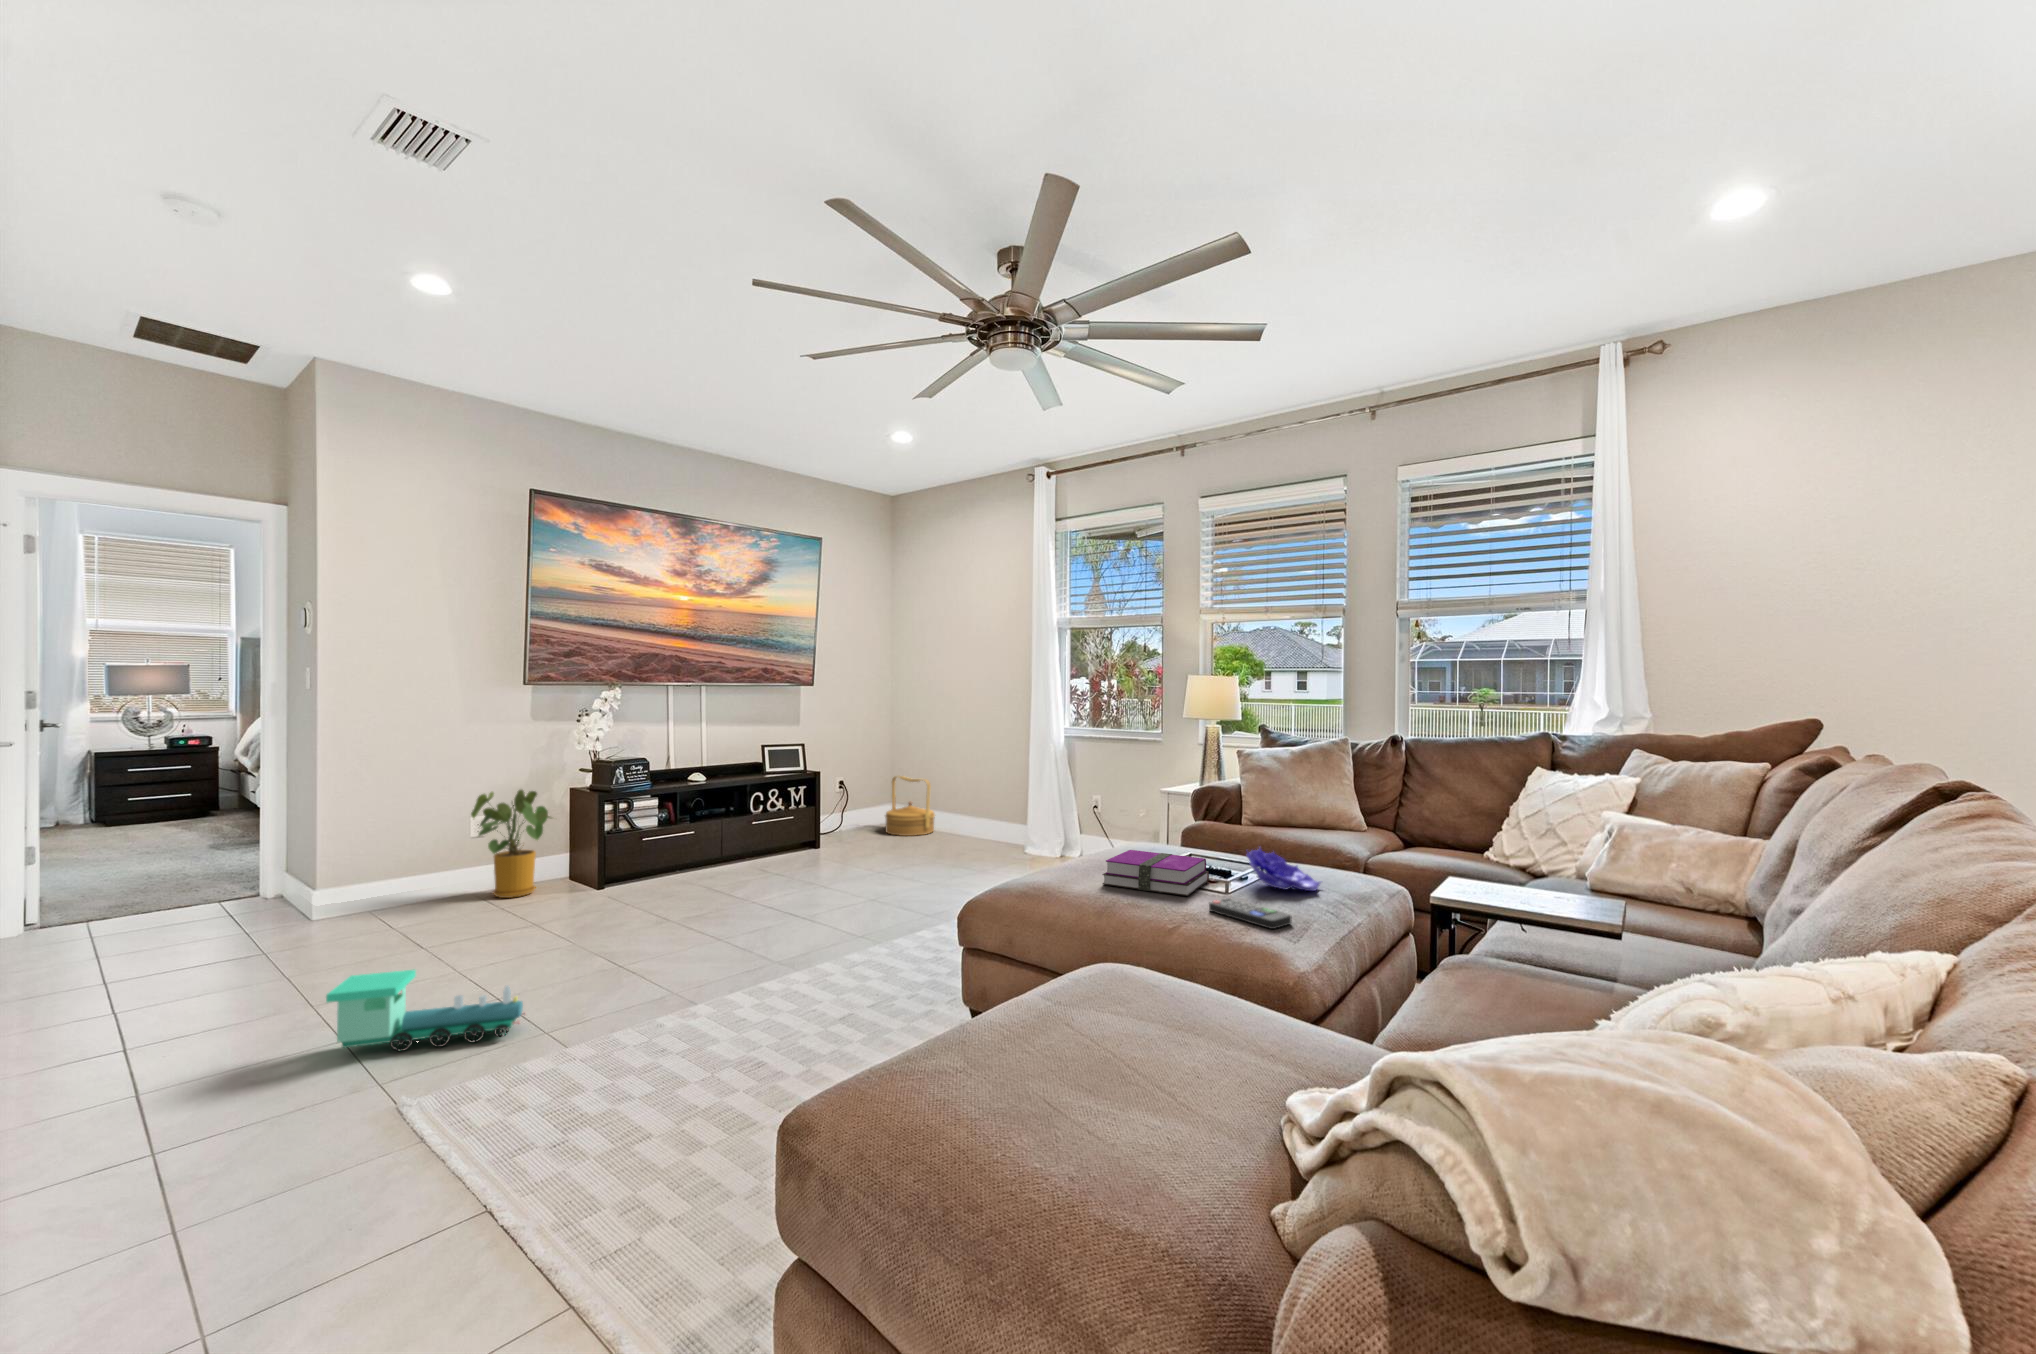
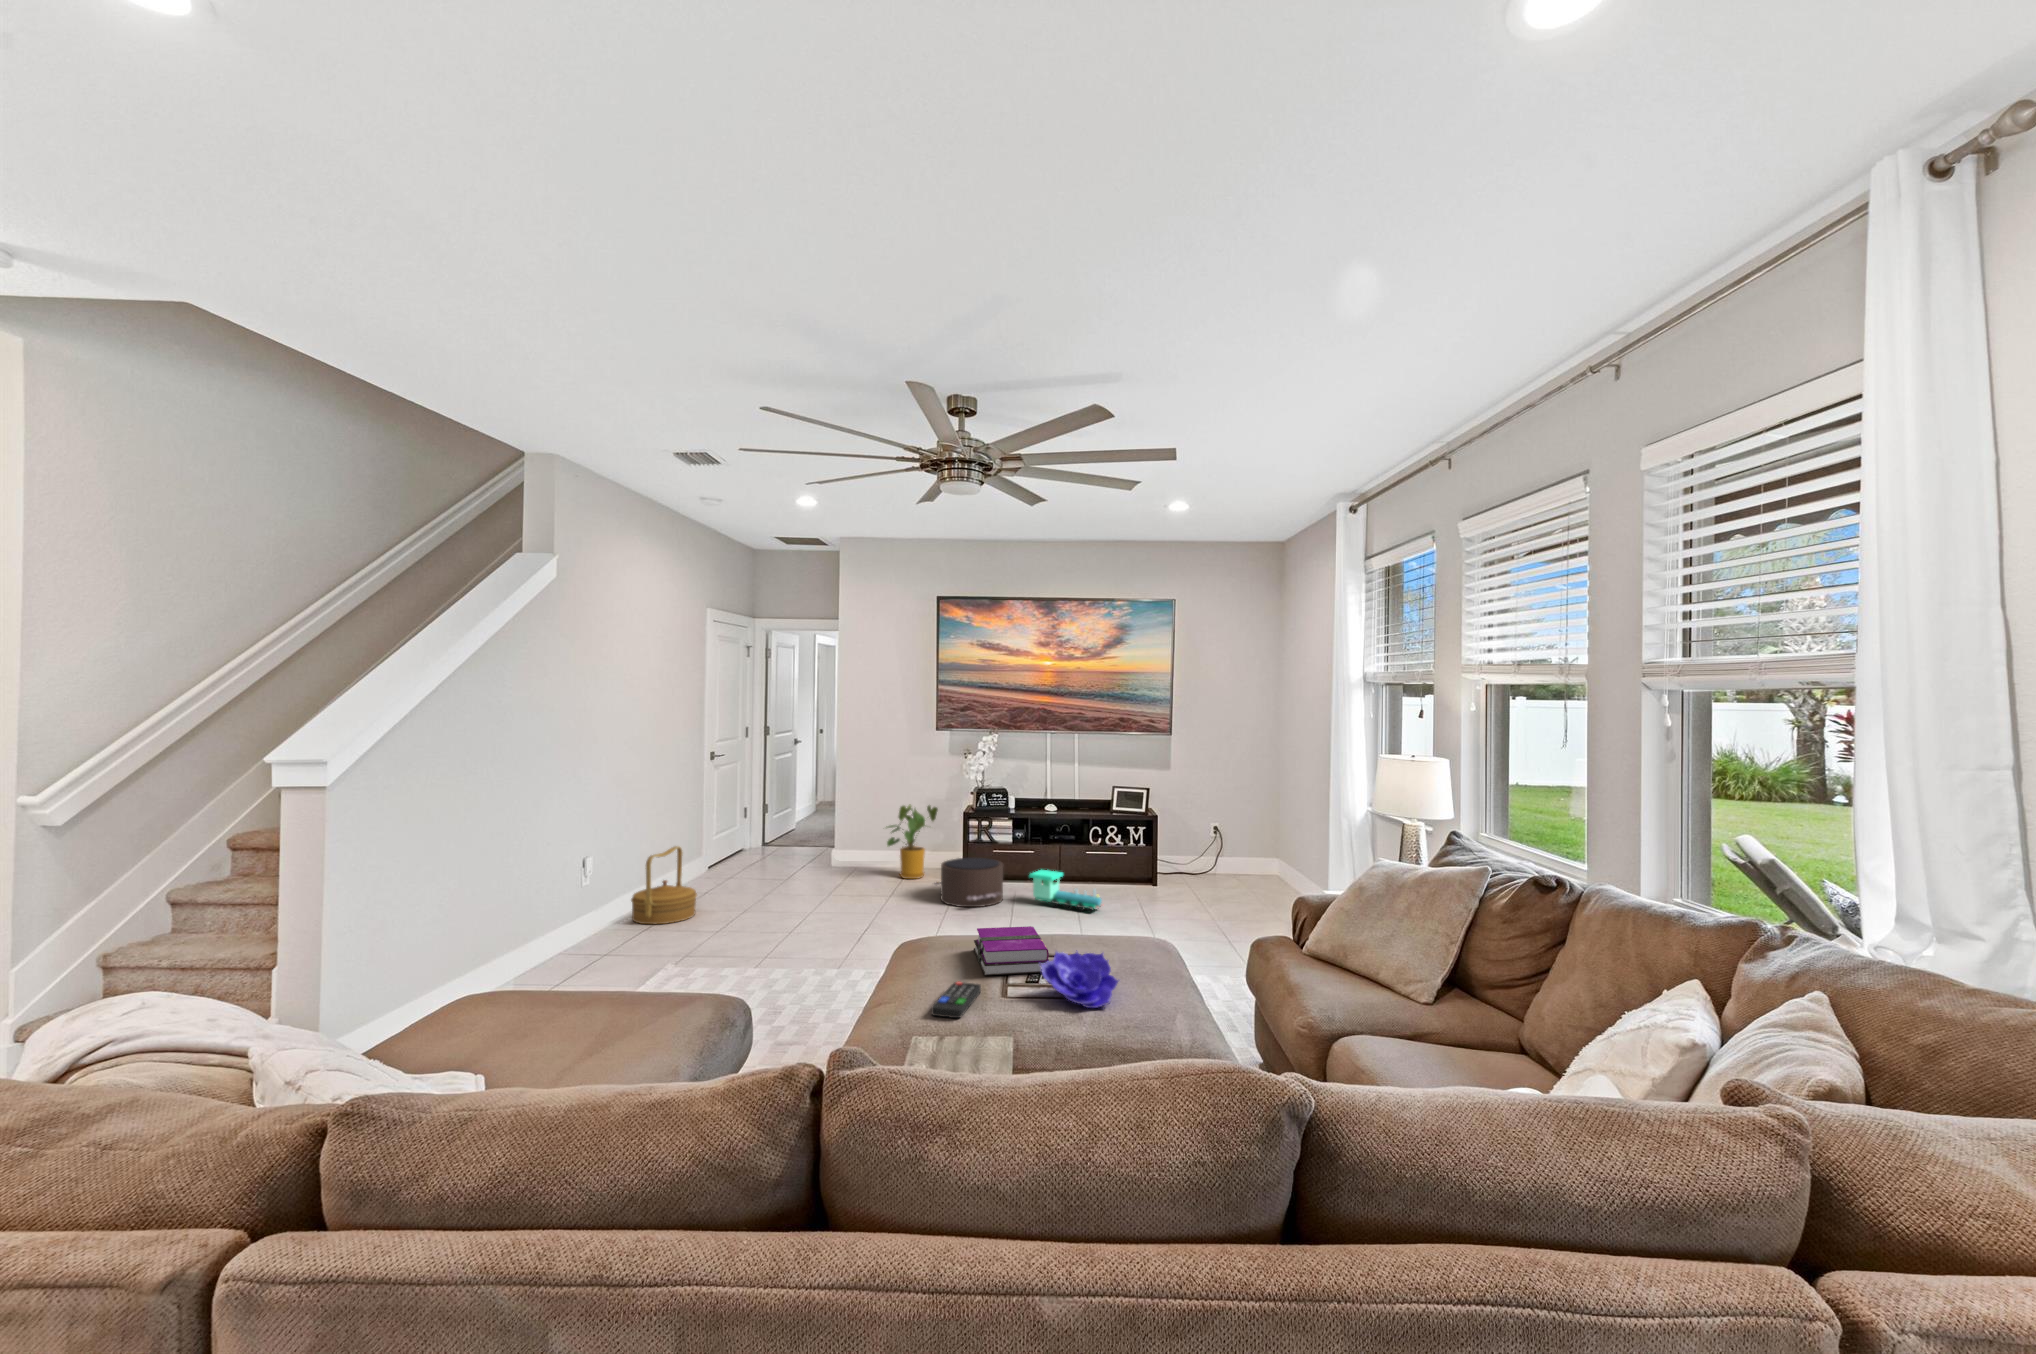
woven basket: present [885,776,935,836] -> present [631,846,697,924]
pouf: none [599,843,721,909] -> present [935,858,1003,907]
toy train: present [326,970,525,1051] -> present [1029,870,1102,911]

